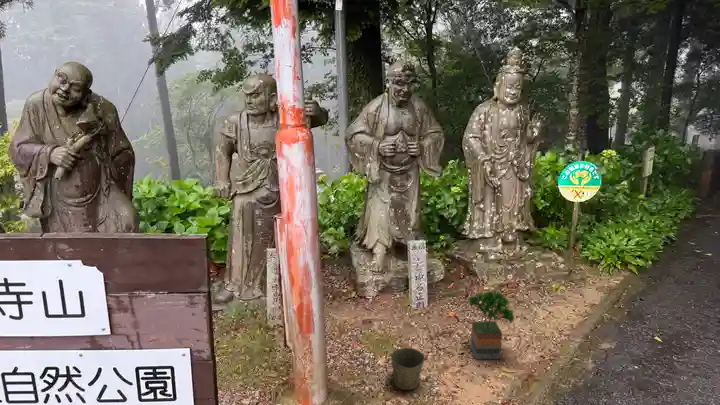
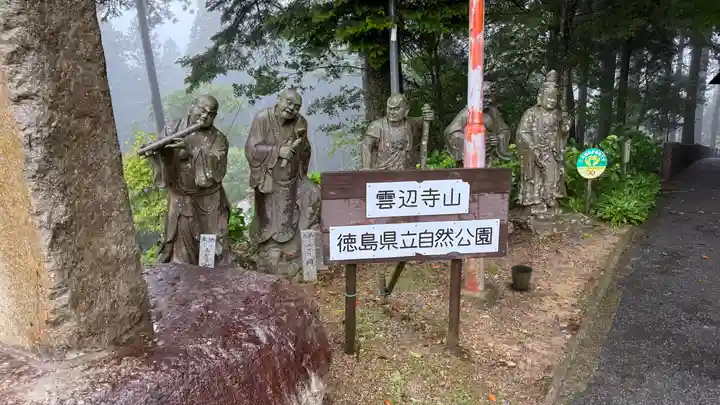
potted tree: present [468,291,514,359] -> none [546,229,580,274]

